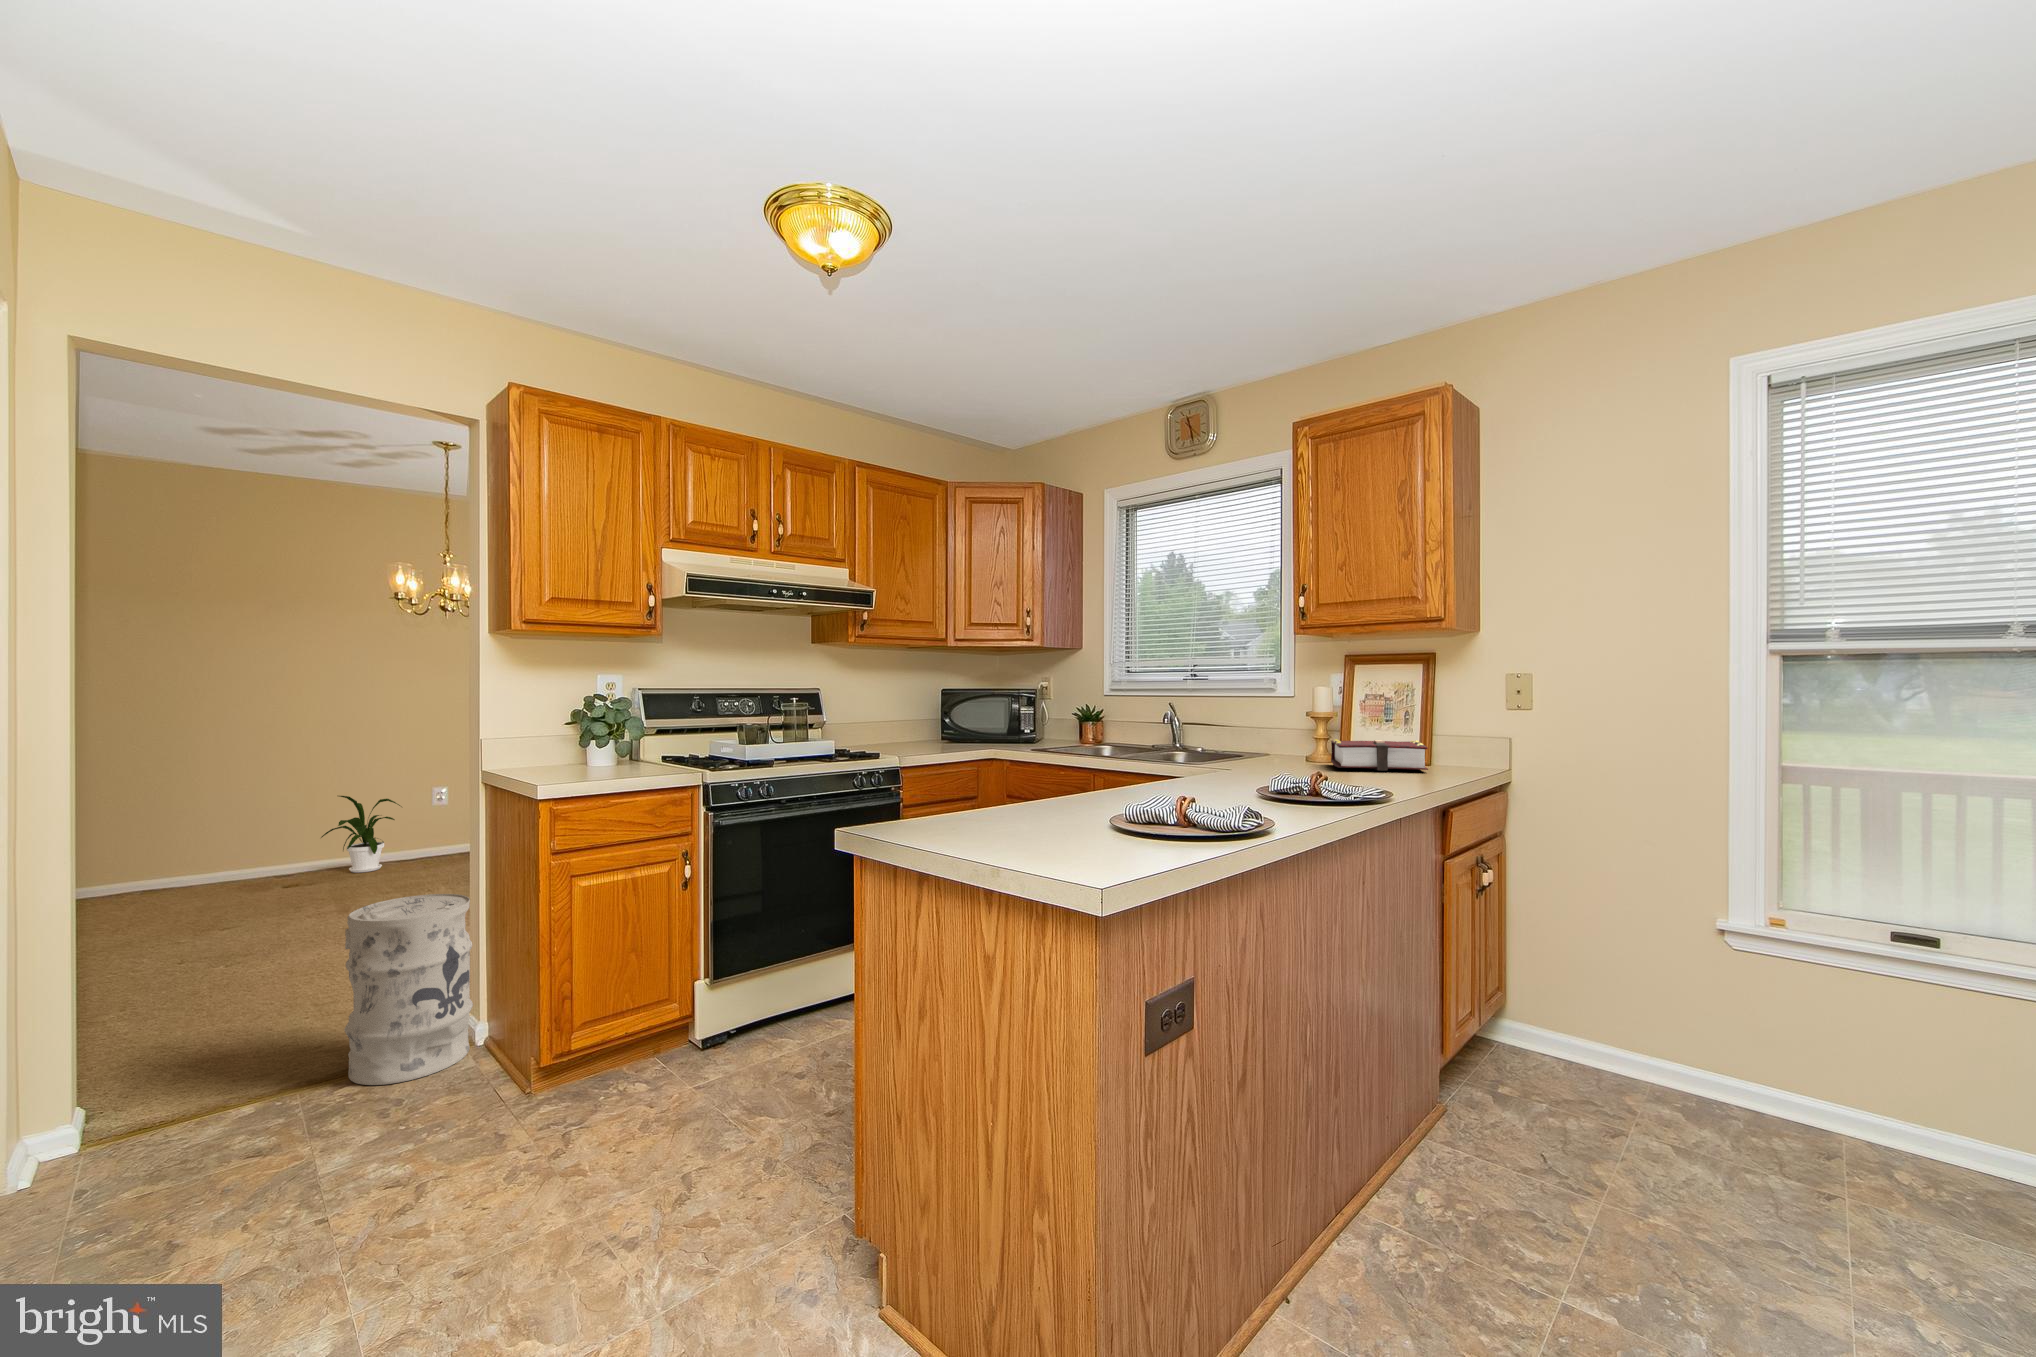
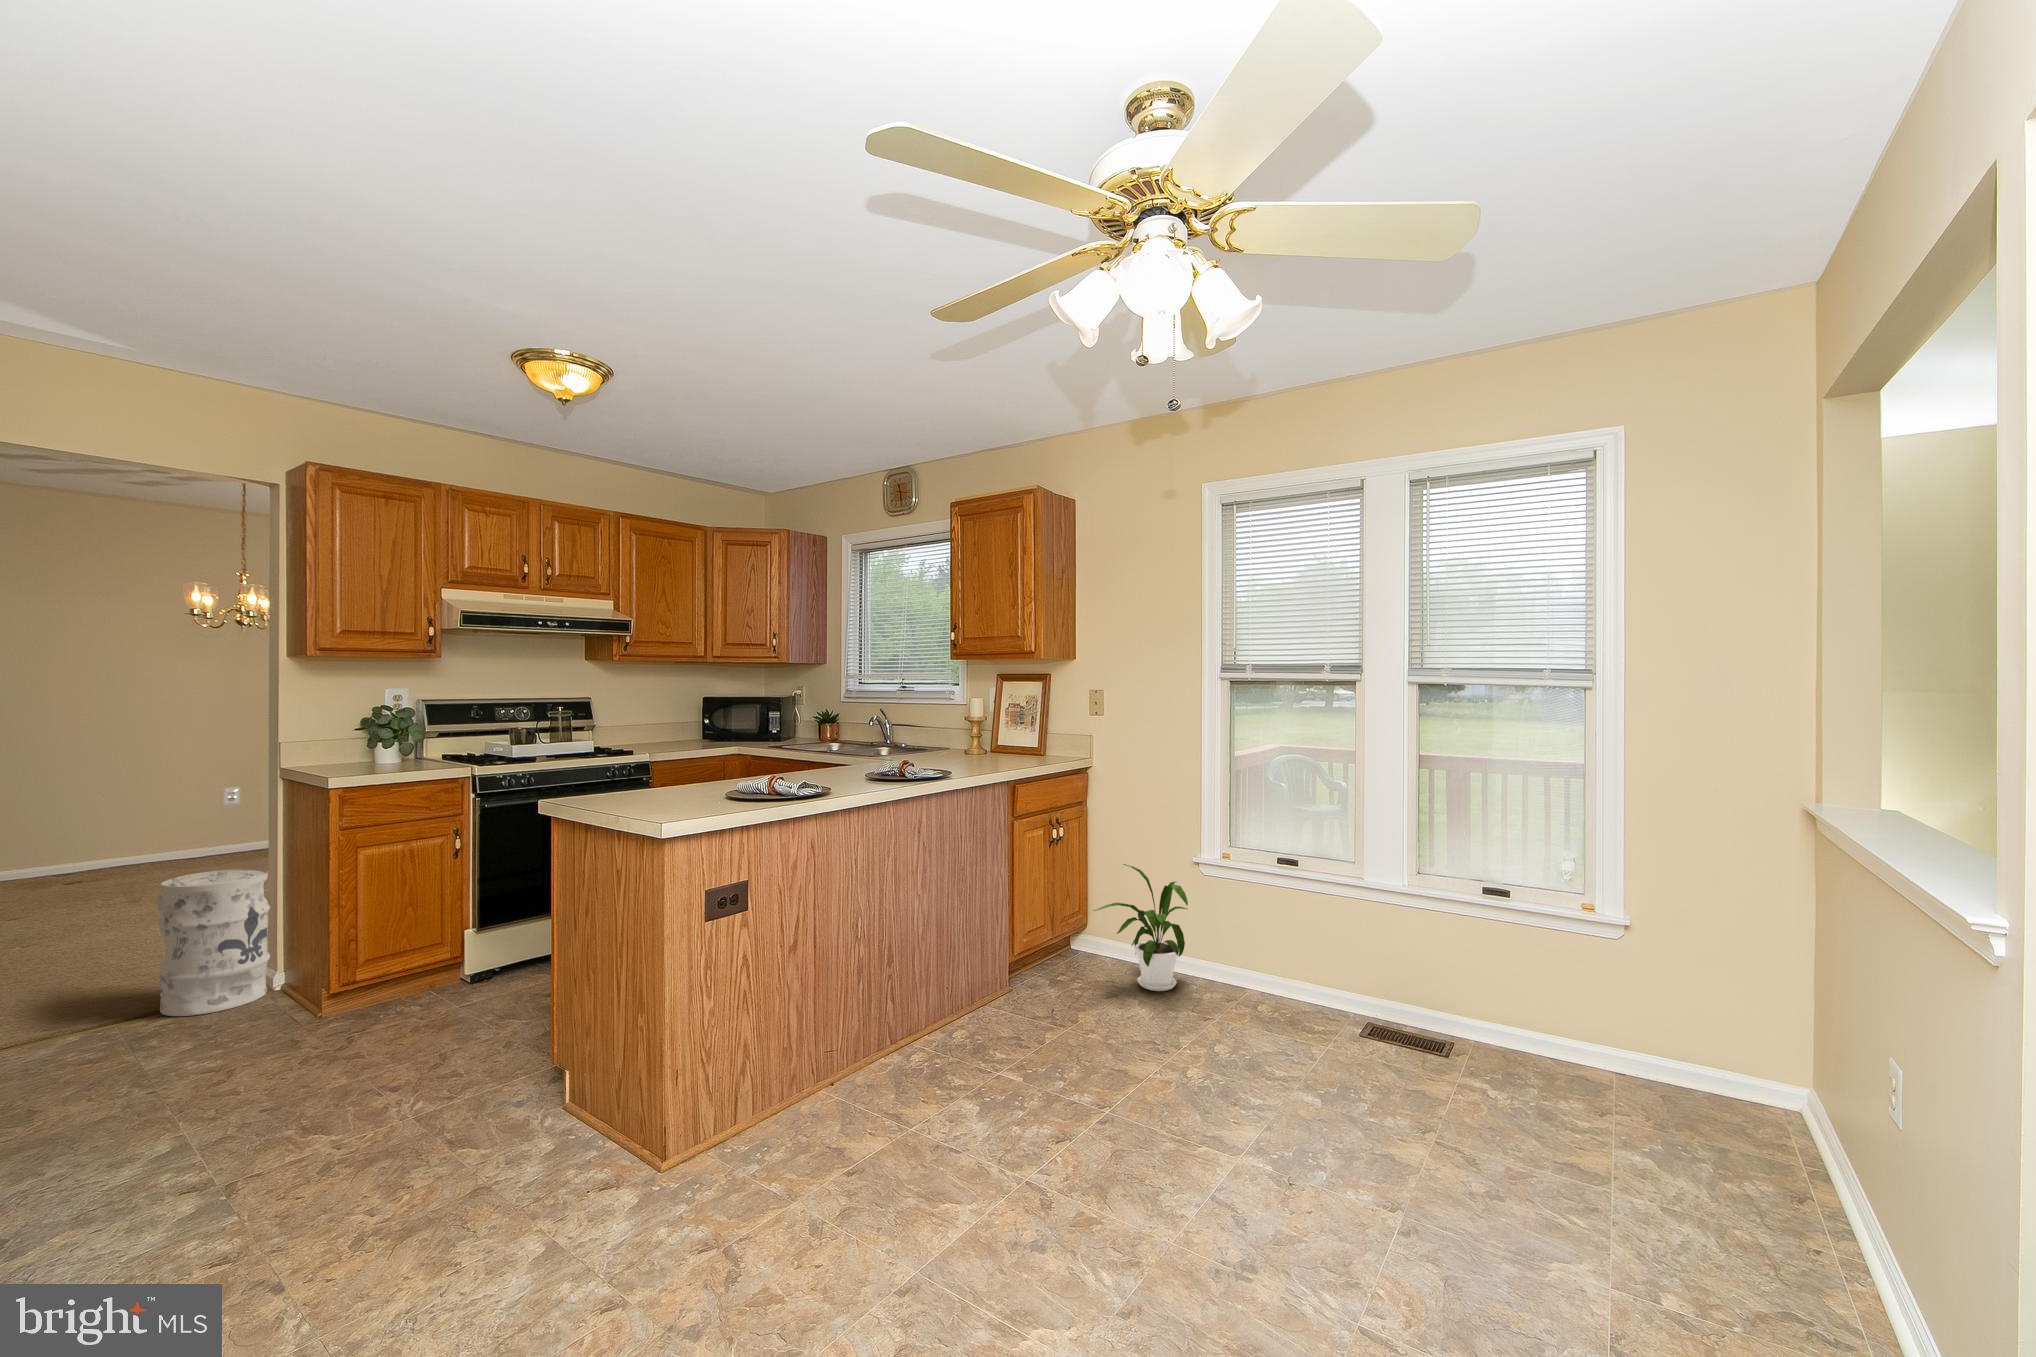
book: present [1331,739,1428,771] -> none [968,738,1032,760]
house plant: present [321,796,400,873] -> present [1094,864,1188,991]

